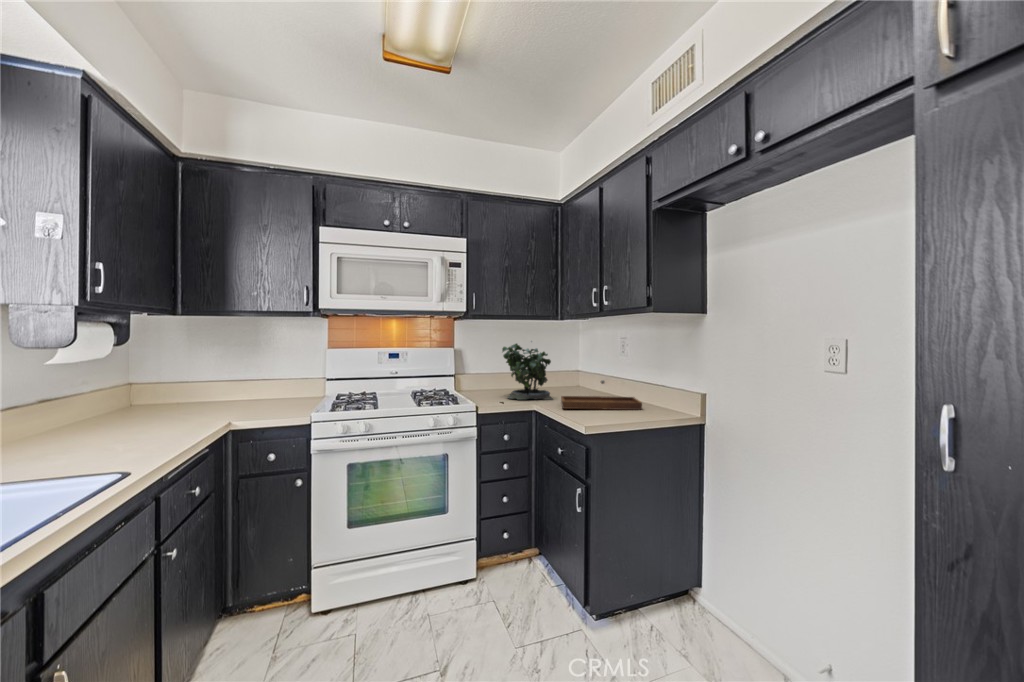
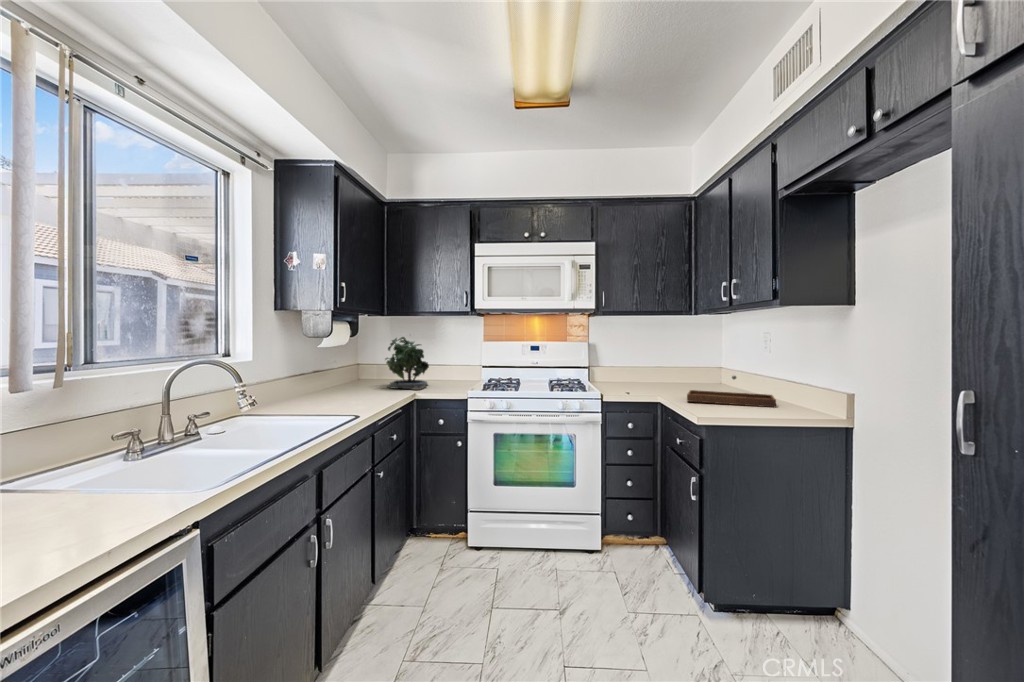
potted plant: present [502,344,553,400] -> present [385,337,429,390]

